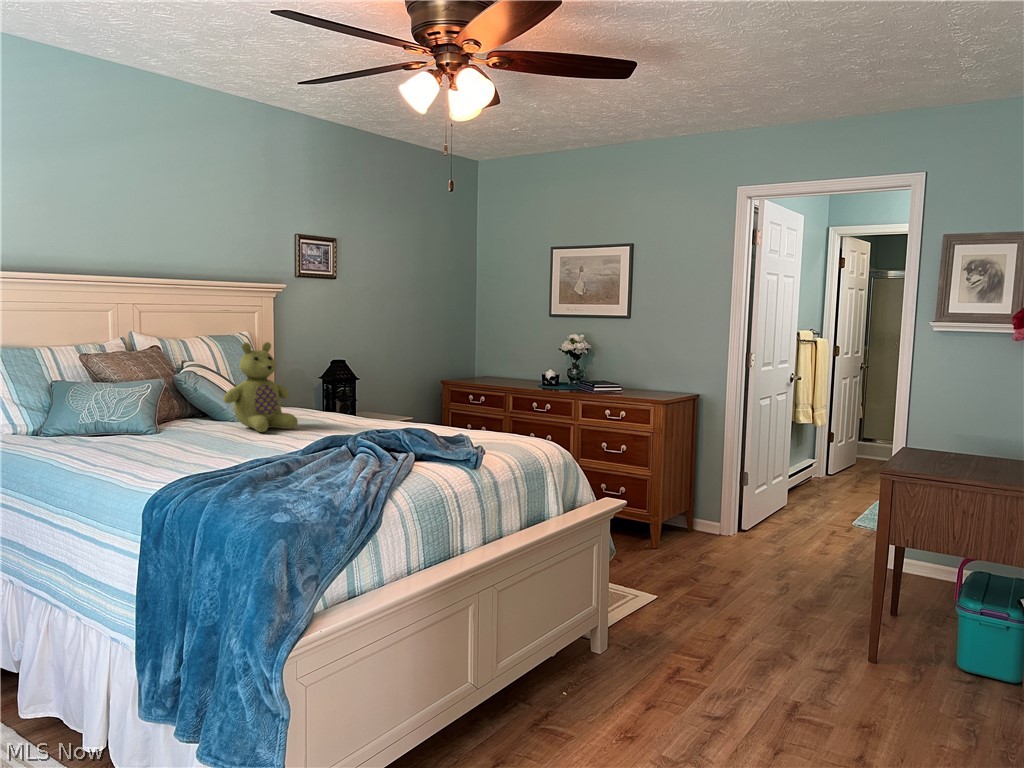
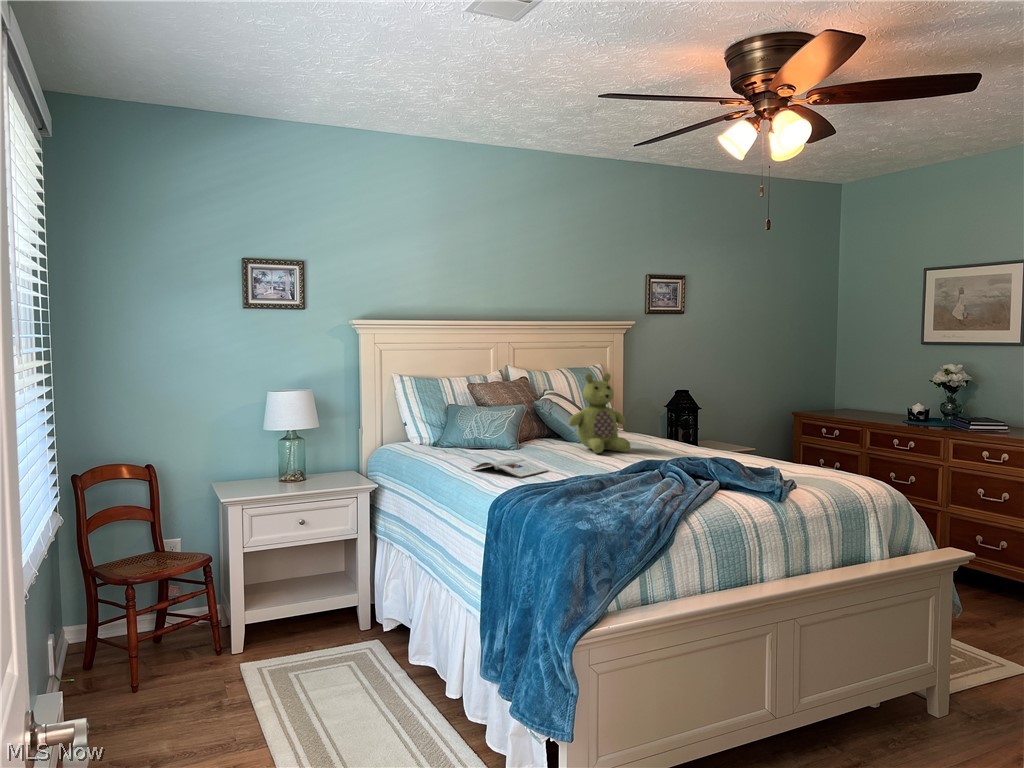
magazine: none [107,443,211,467] -> present [471,457,549,478]

